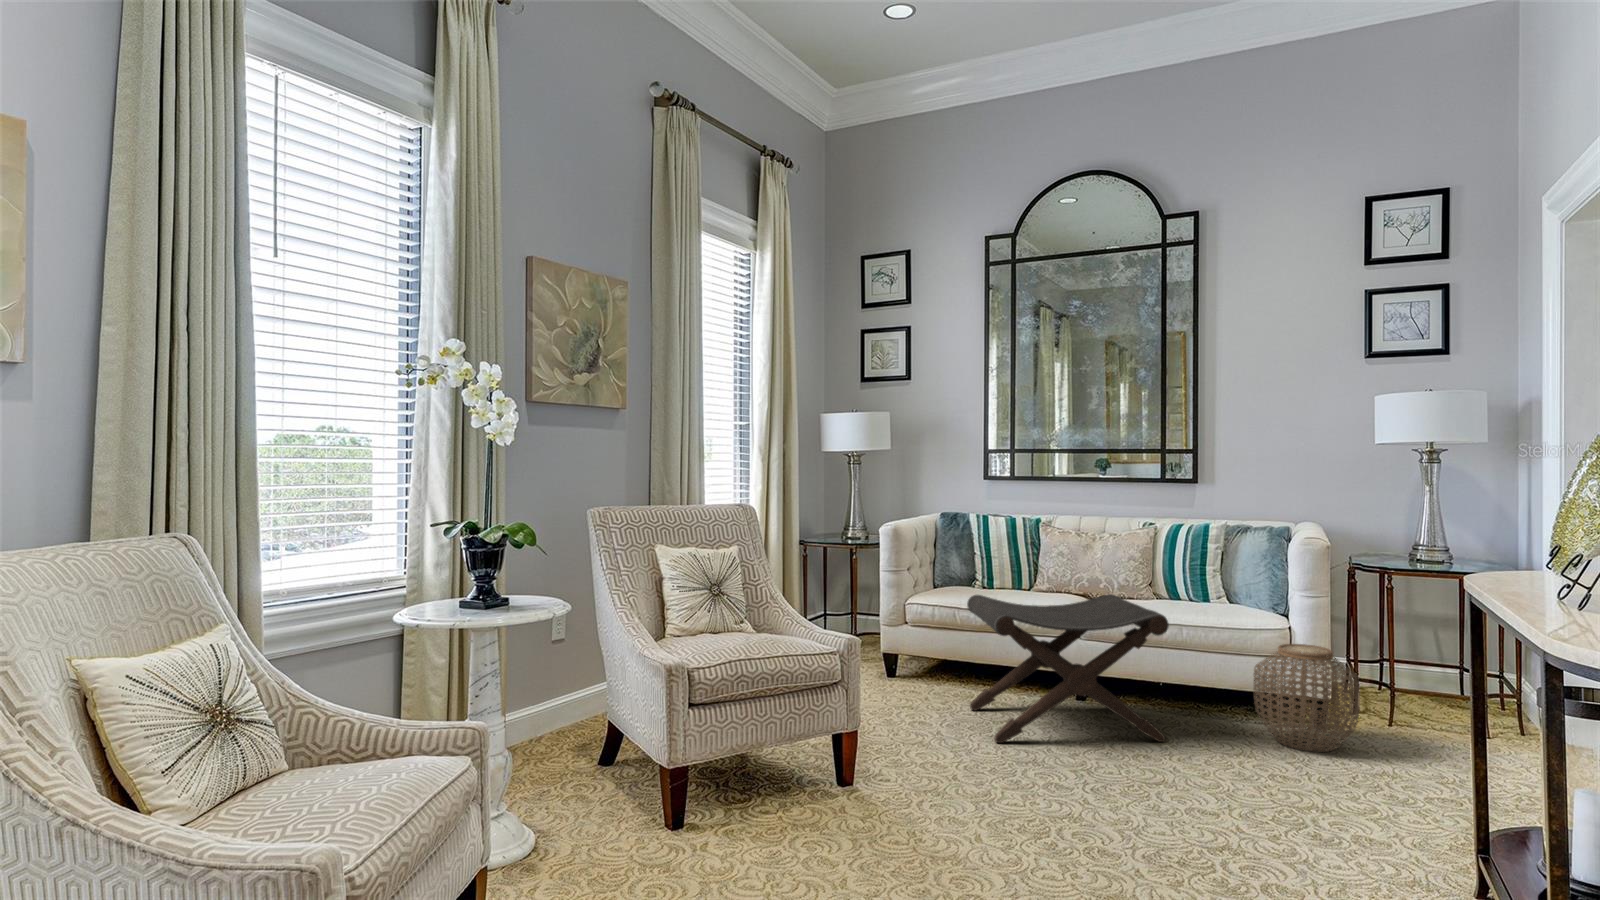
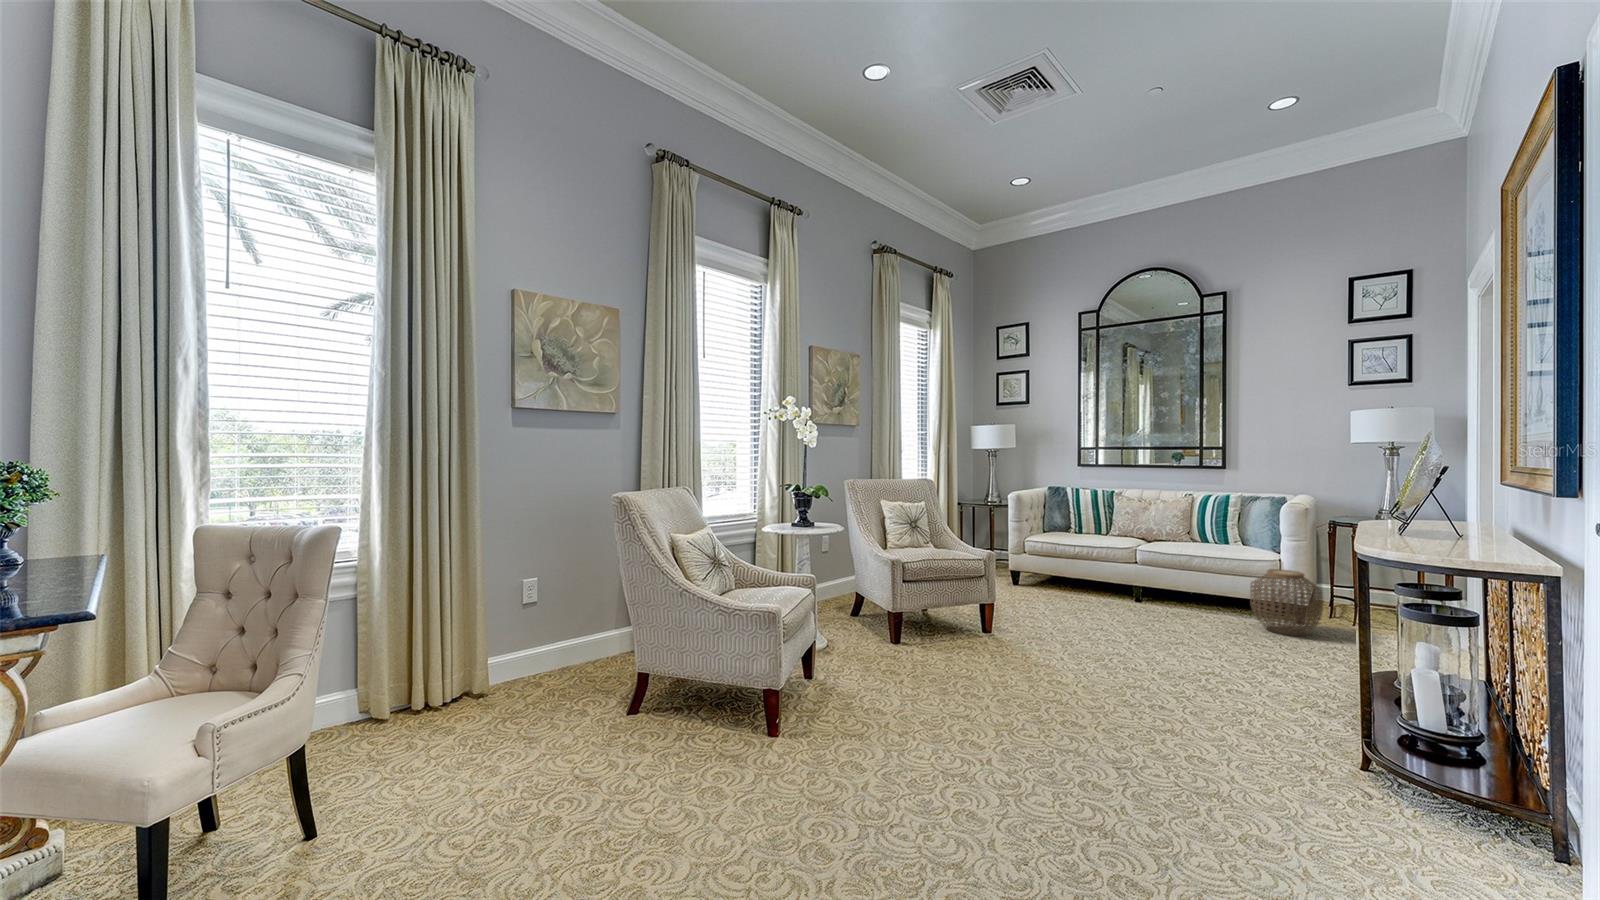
footstool: present [967,594,1169,743] -> none [1062,535,1190,625]

